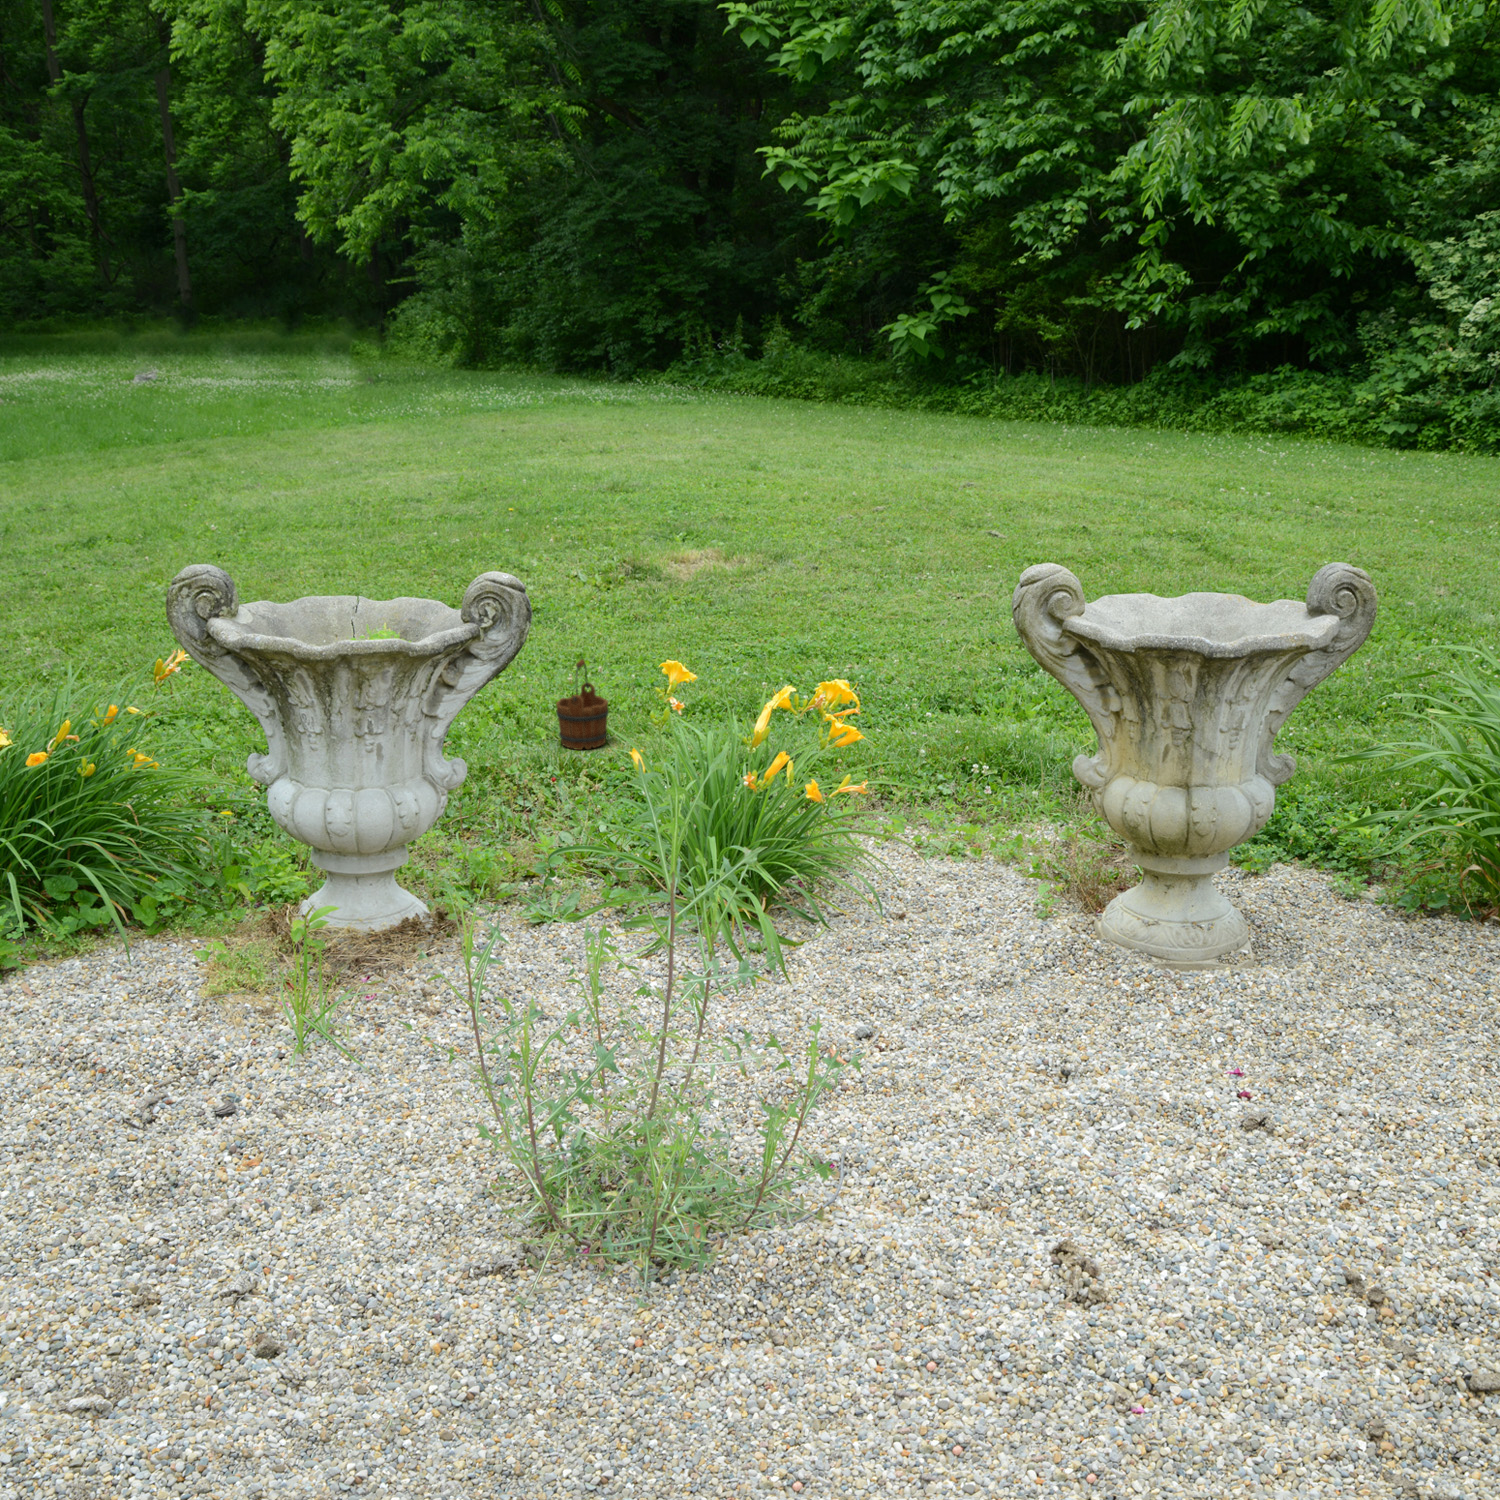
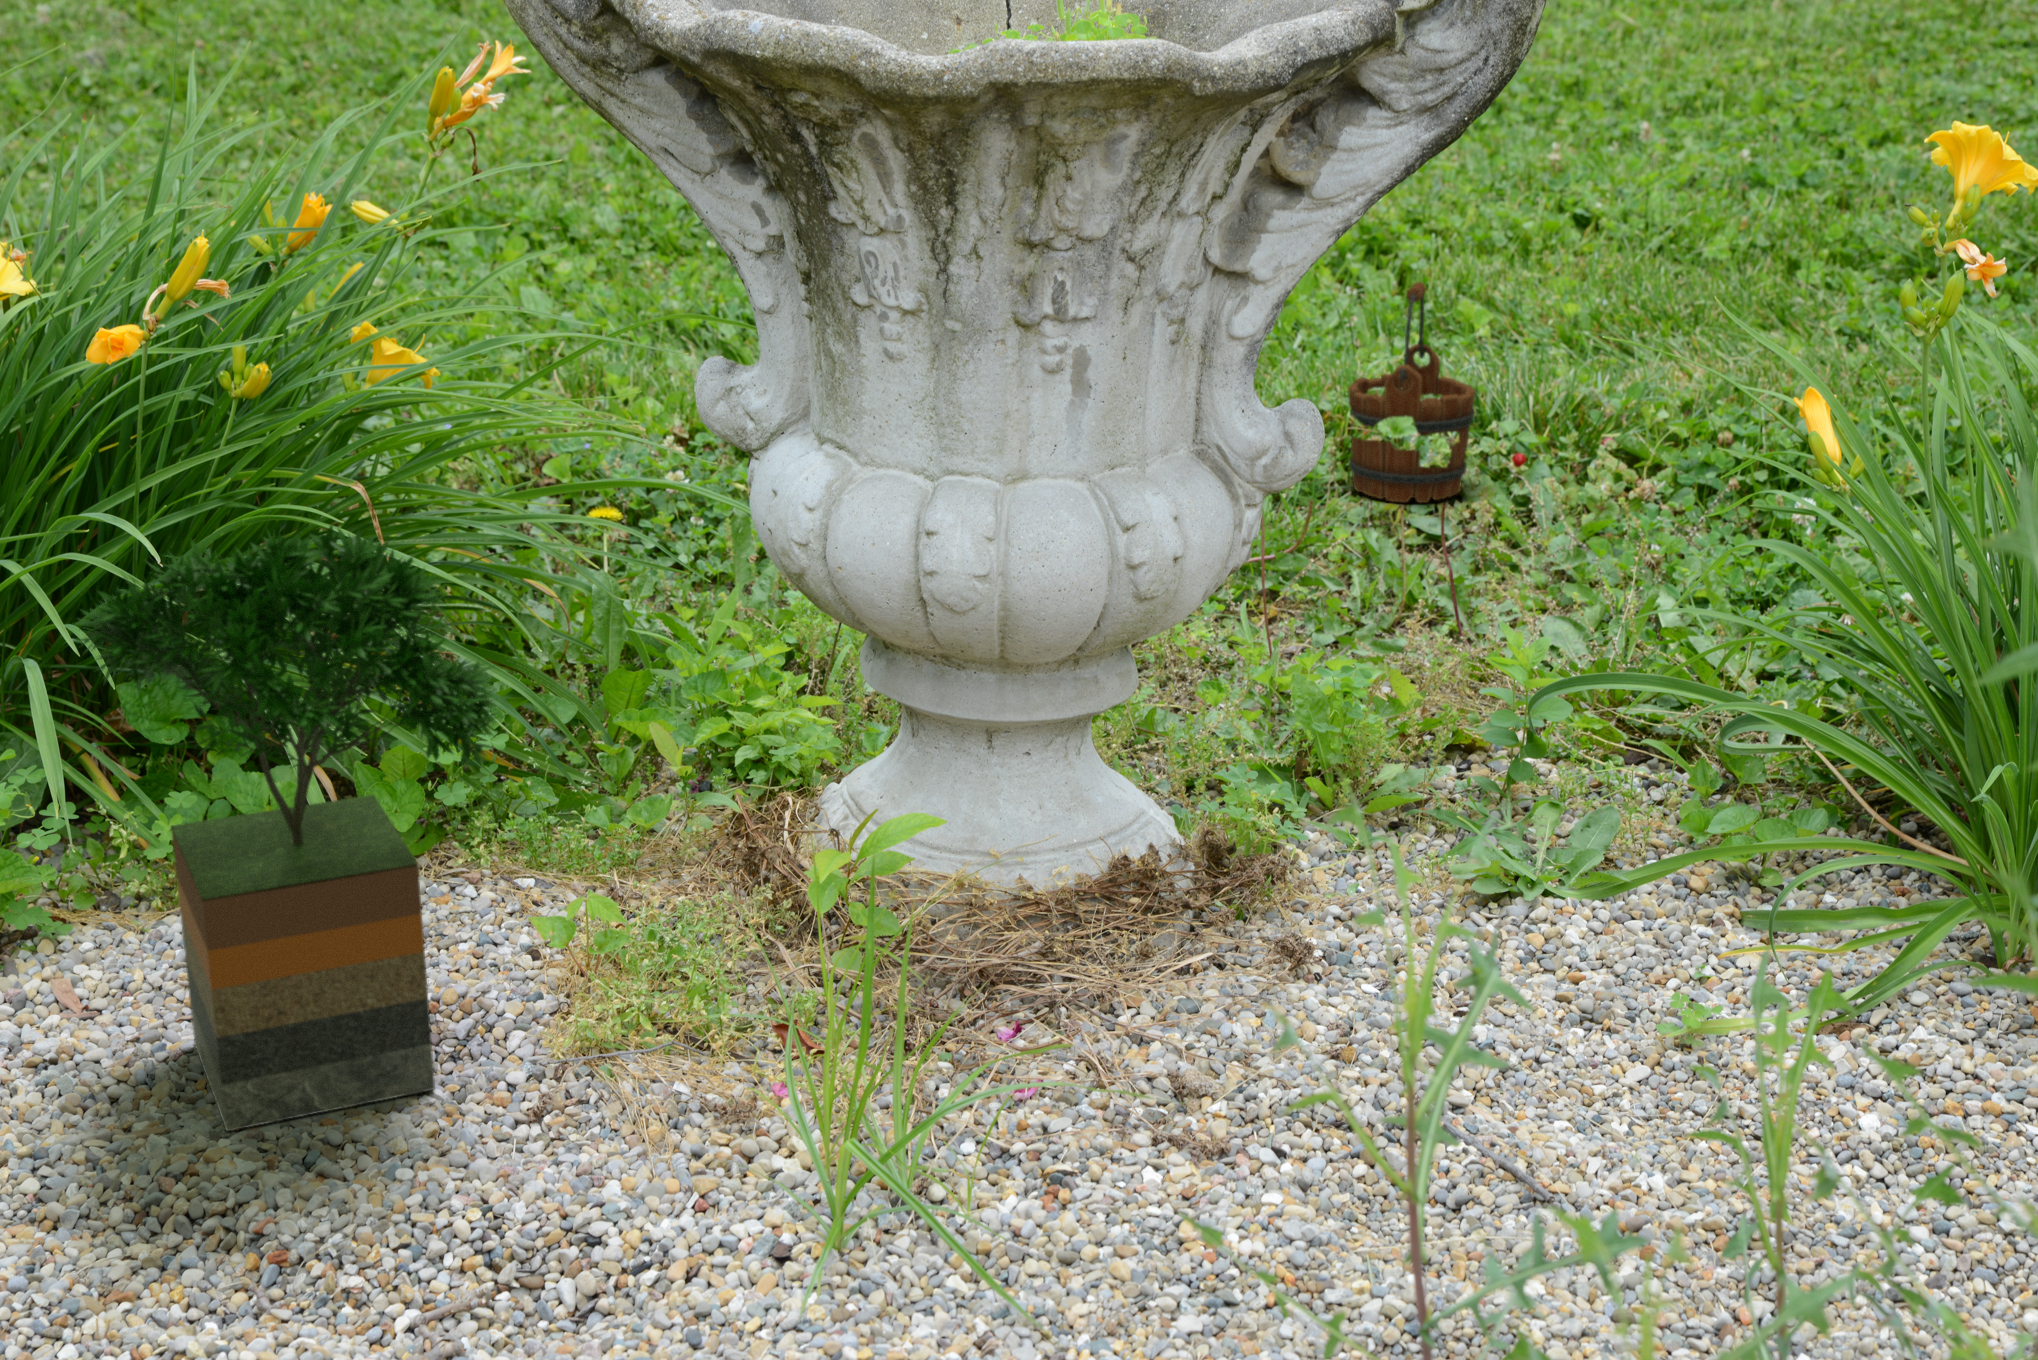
potted tree: none [18,816,176,1031] -> present [77,525,498,1131]

